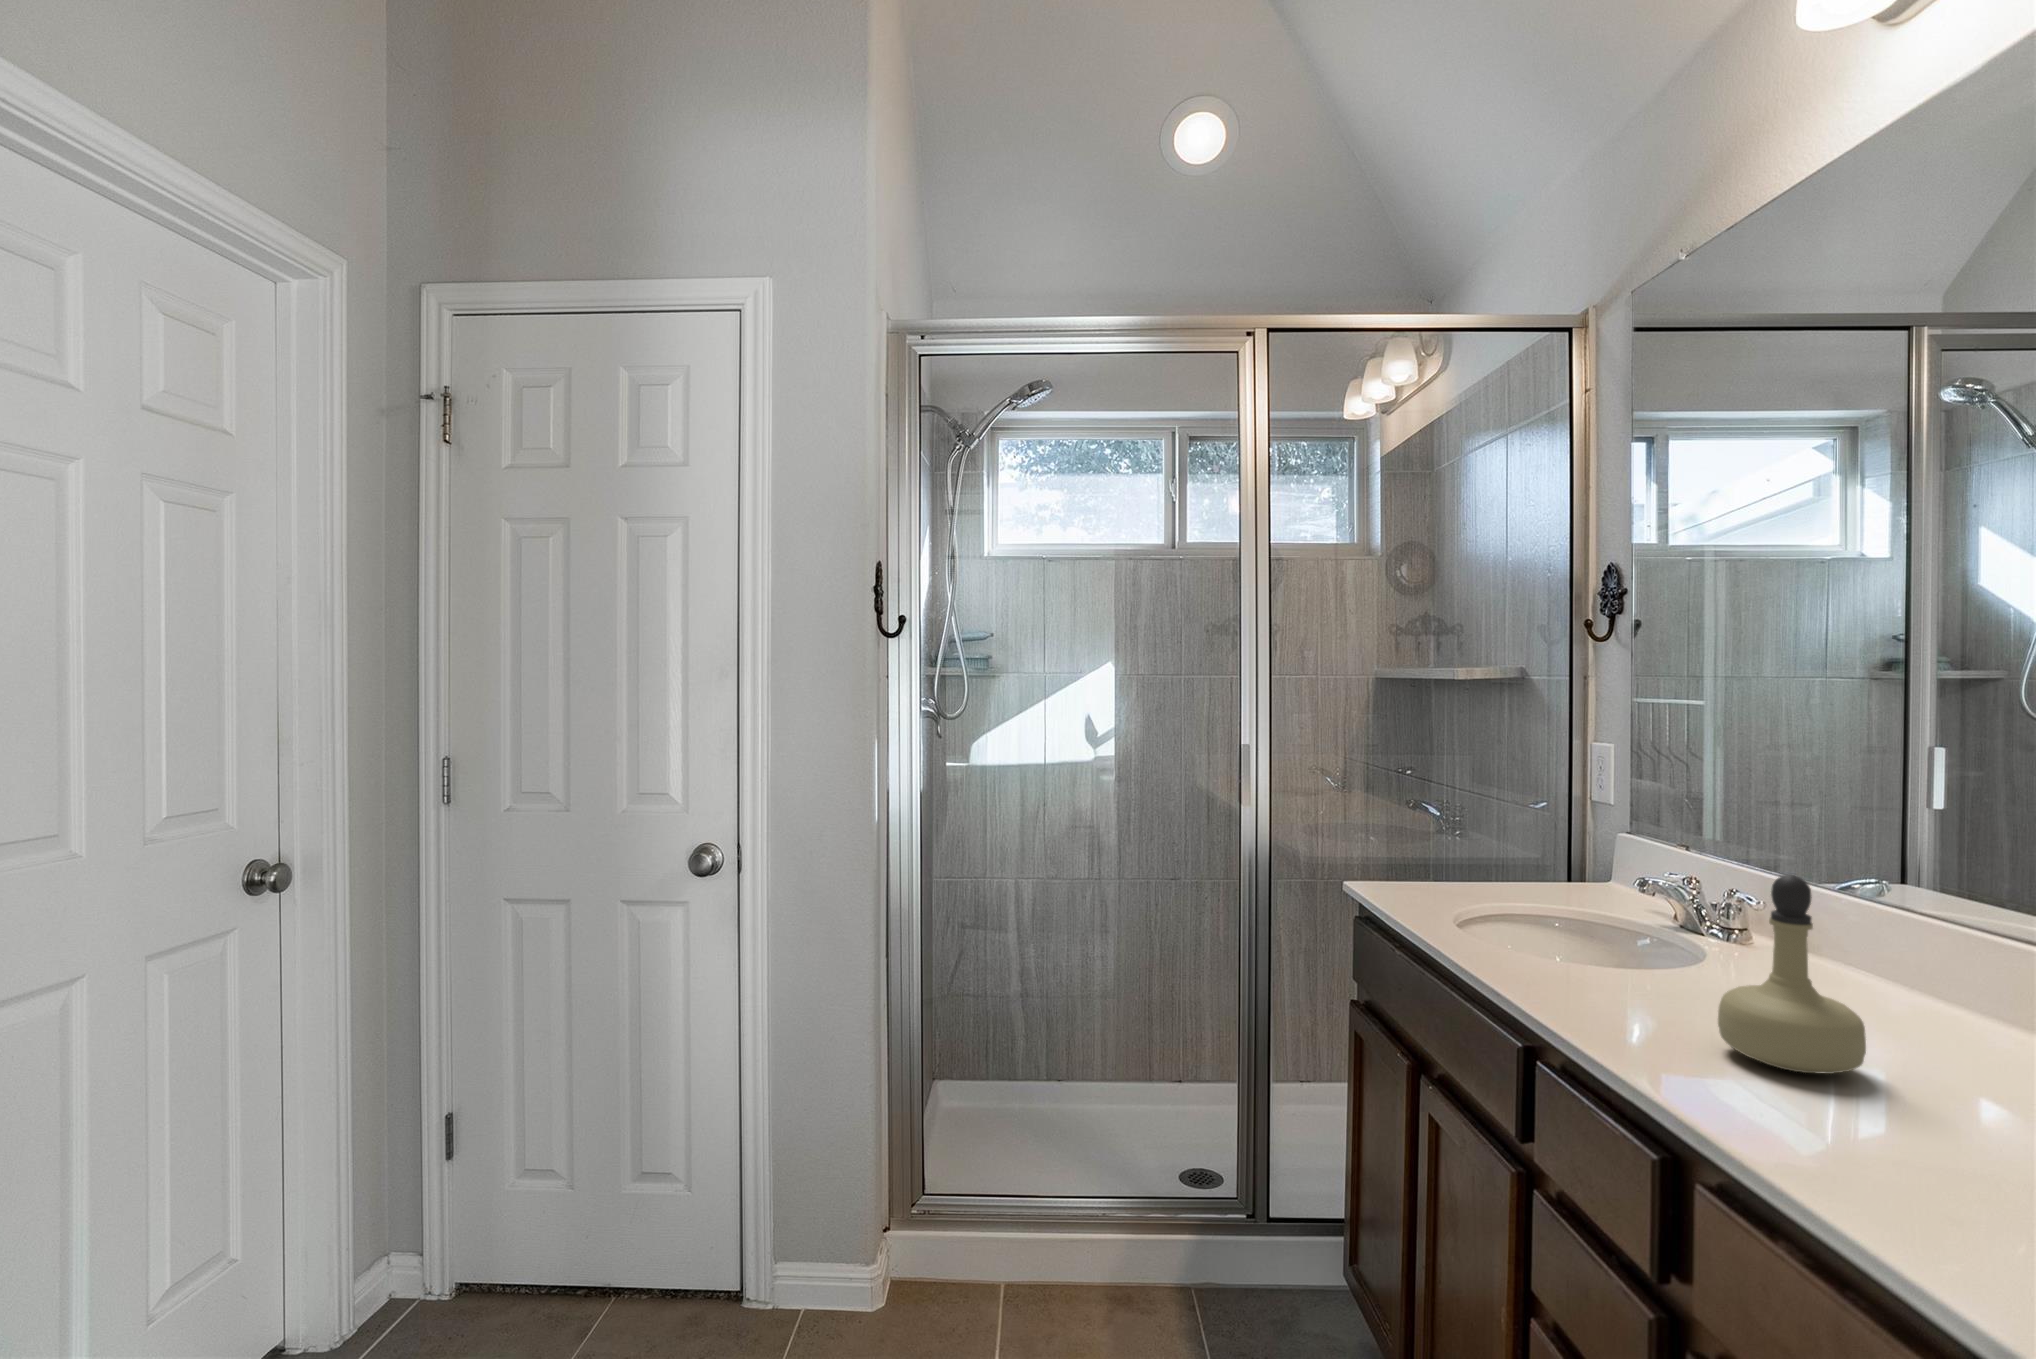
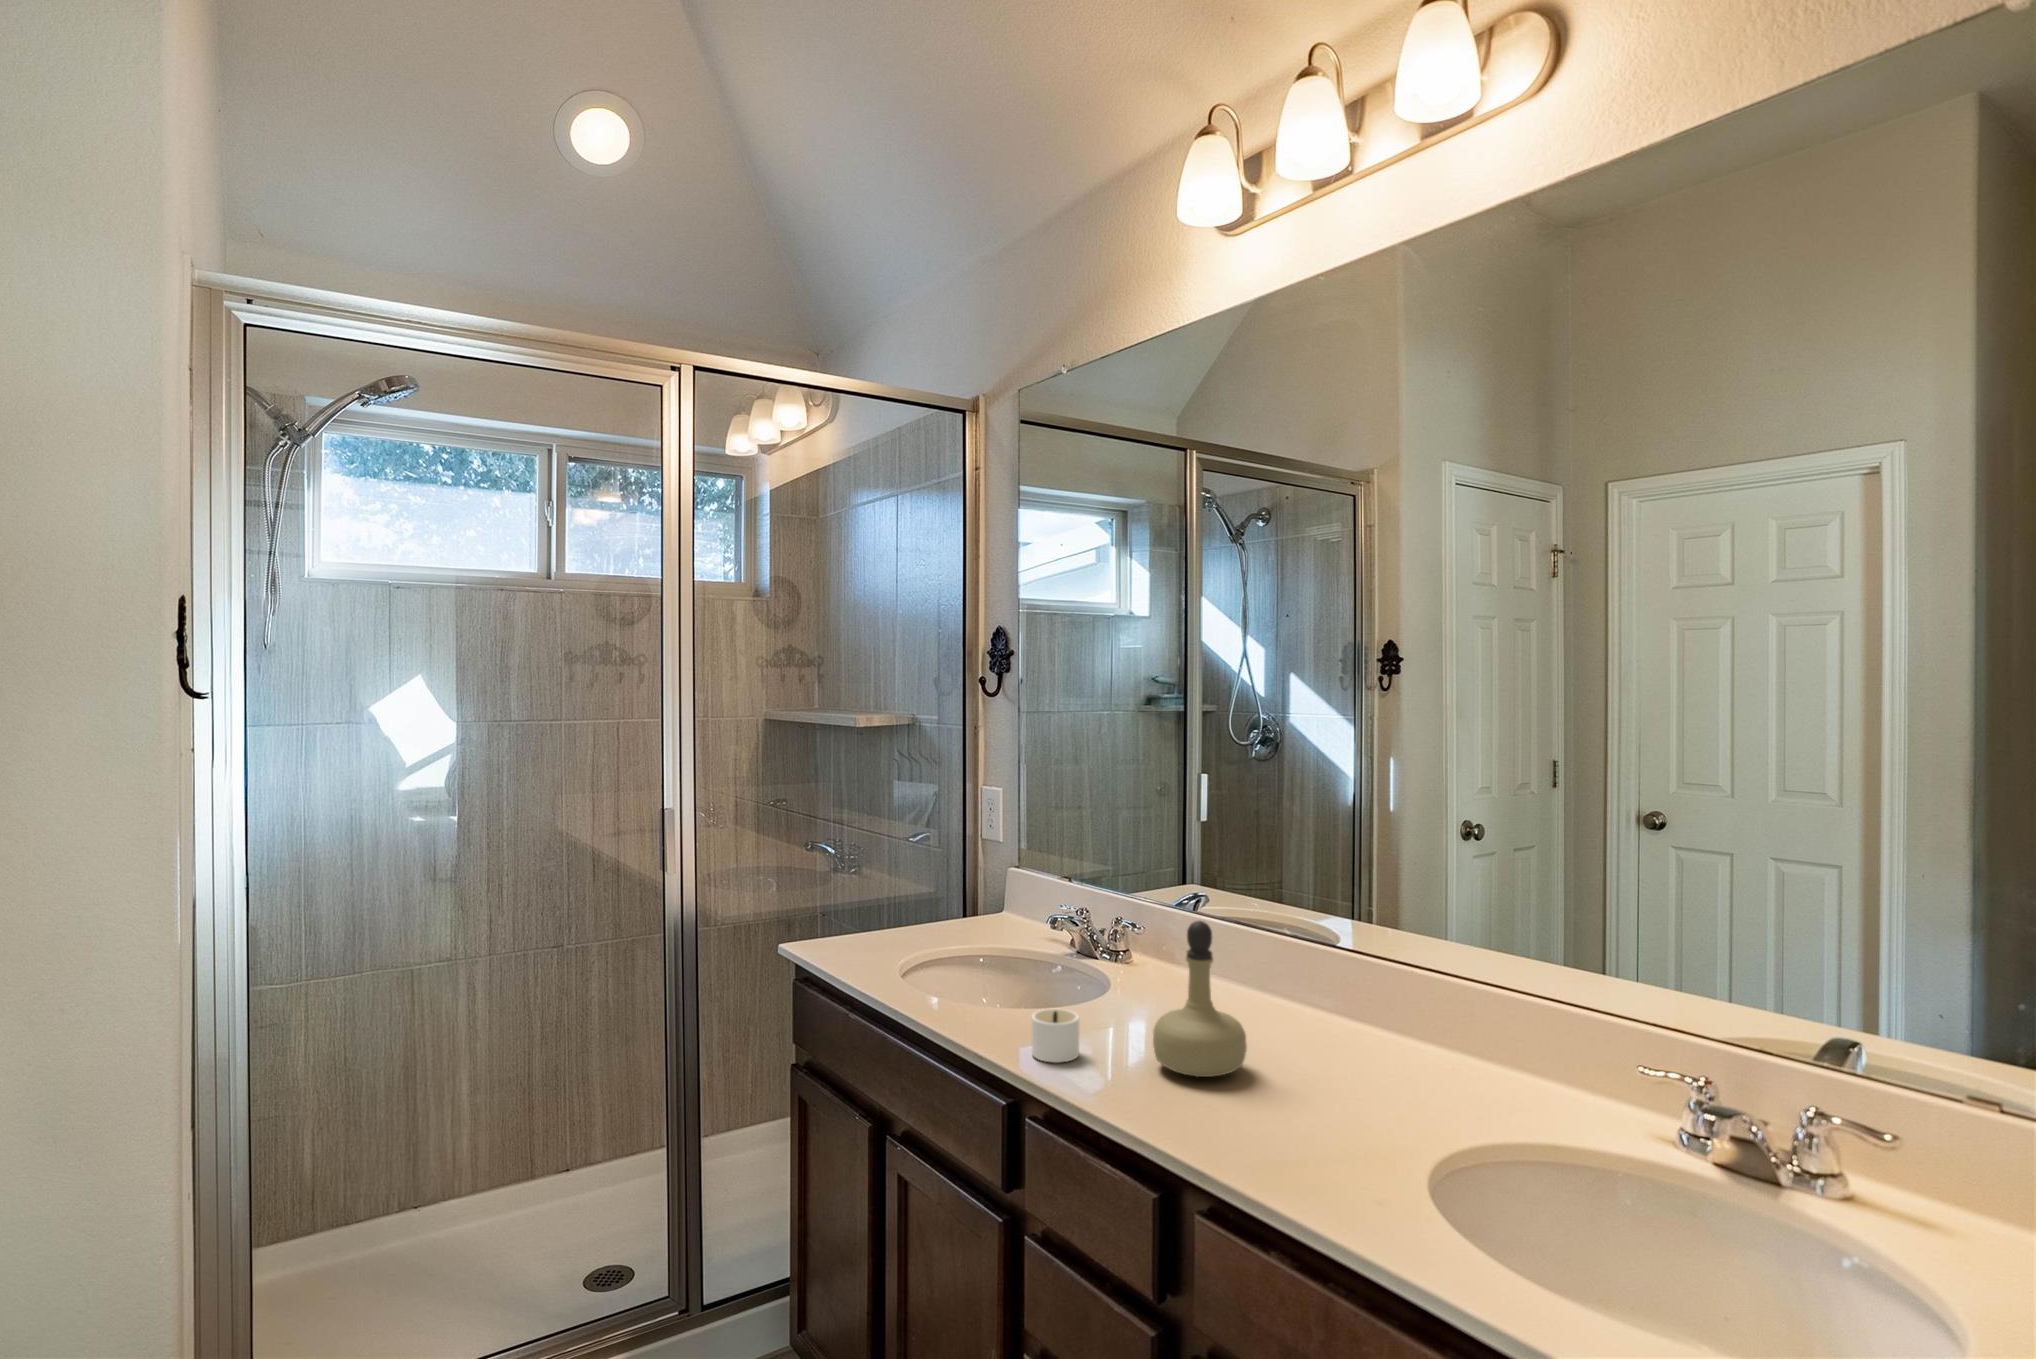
candle: none [1558,958,1645,1018] -> present [1032,1009,1079,1063]

